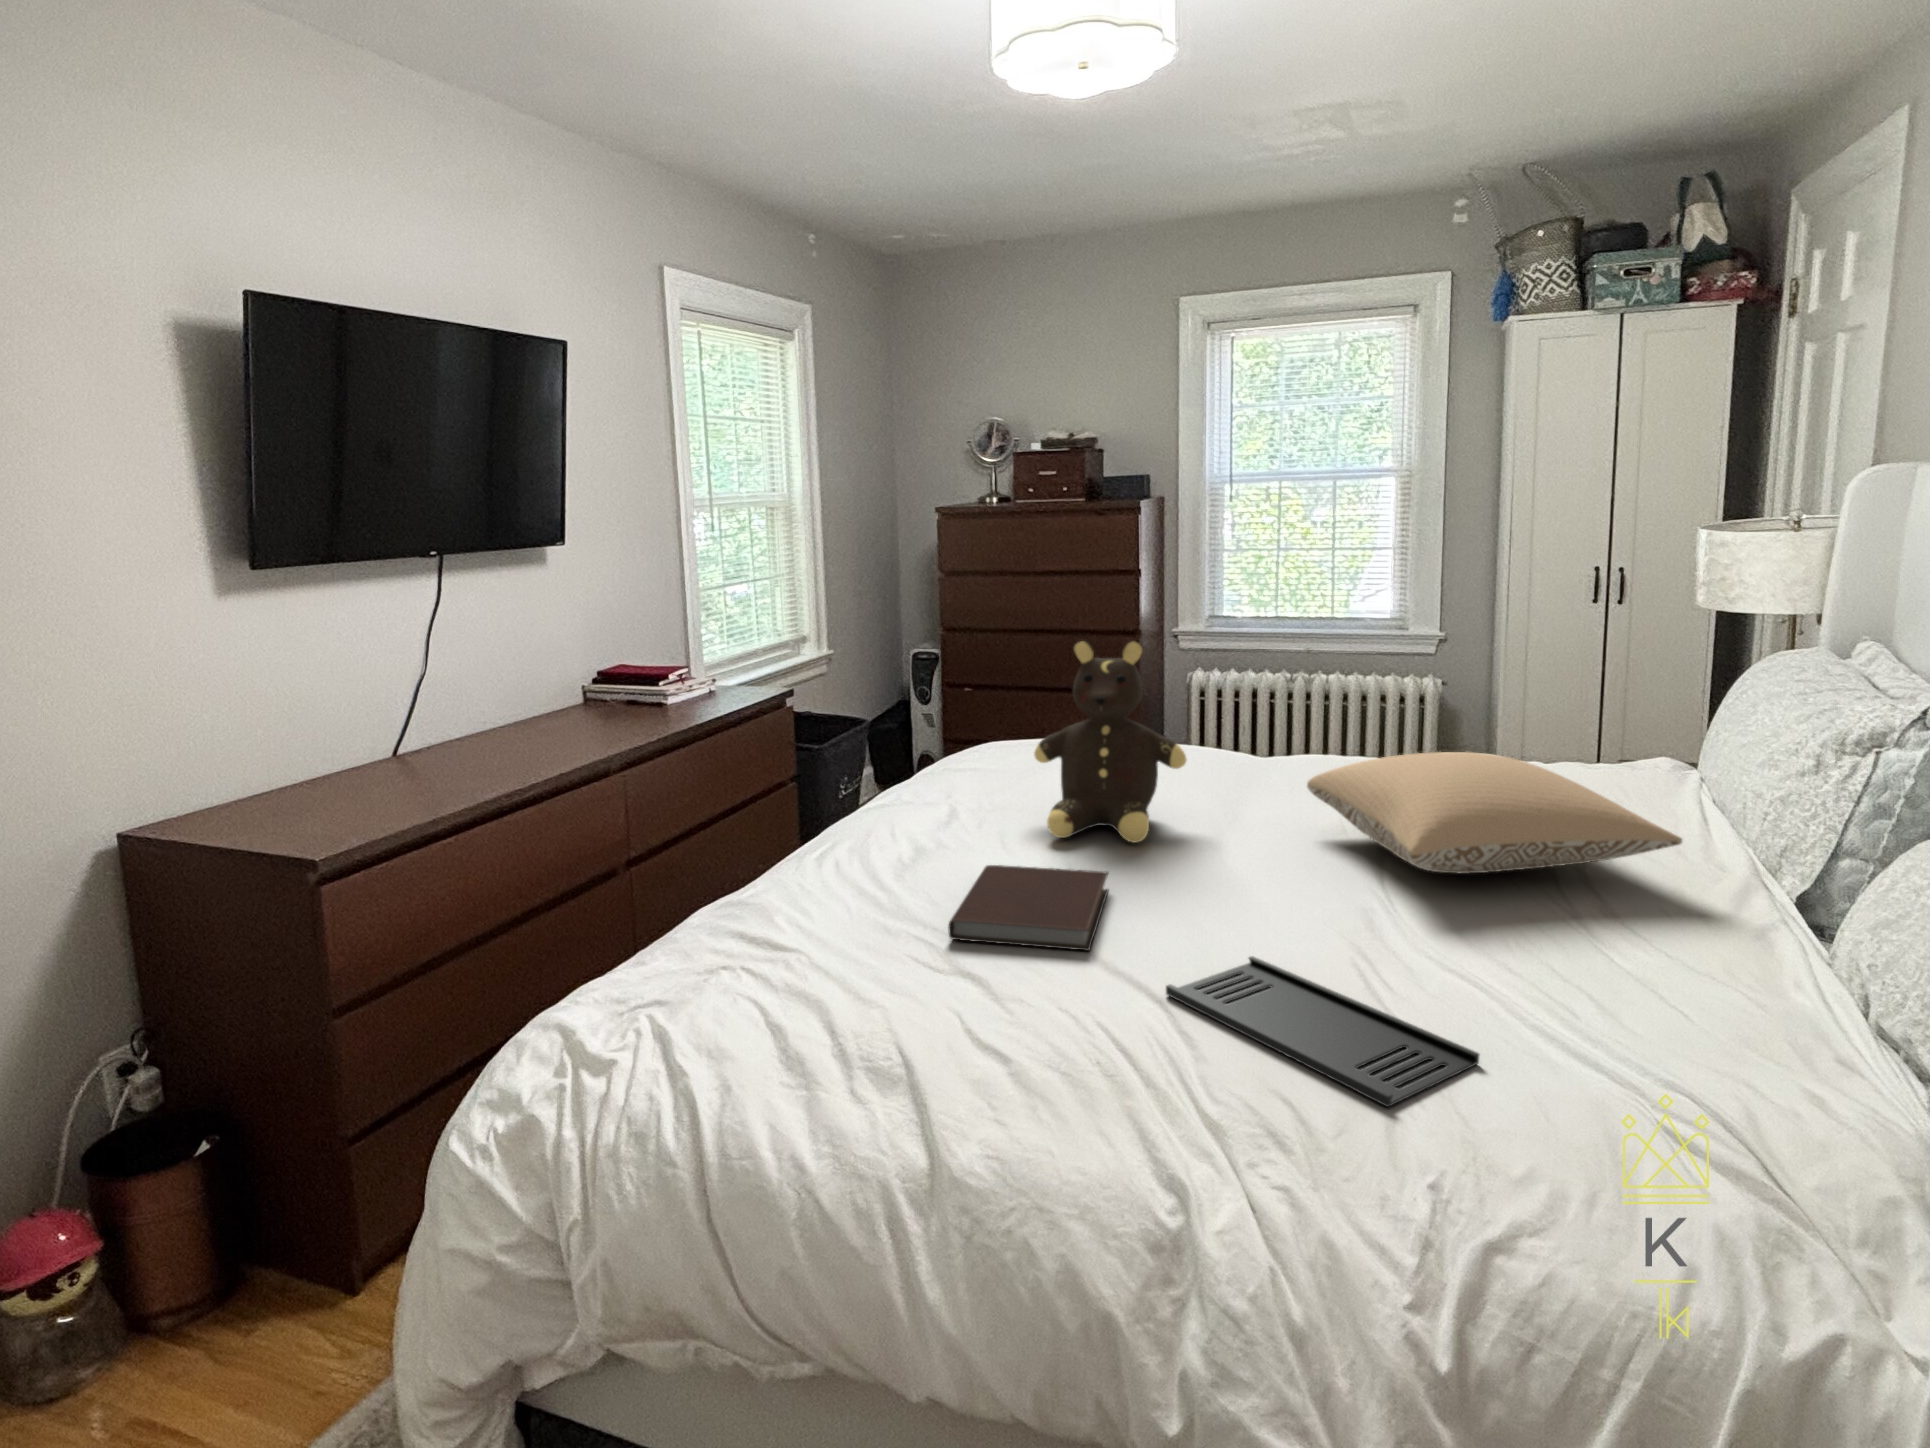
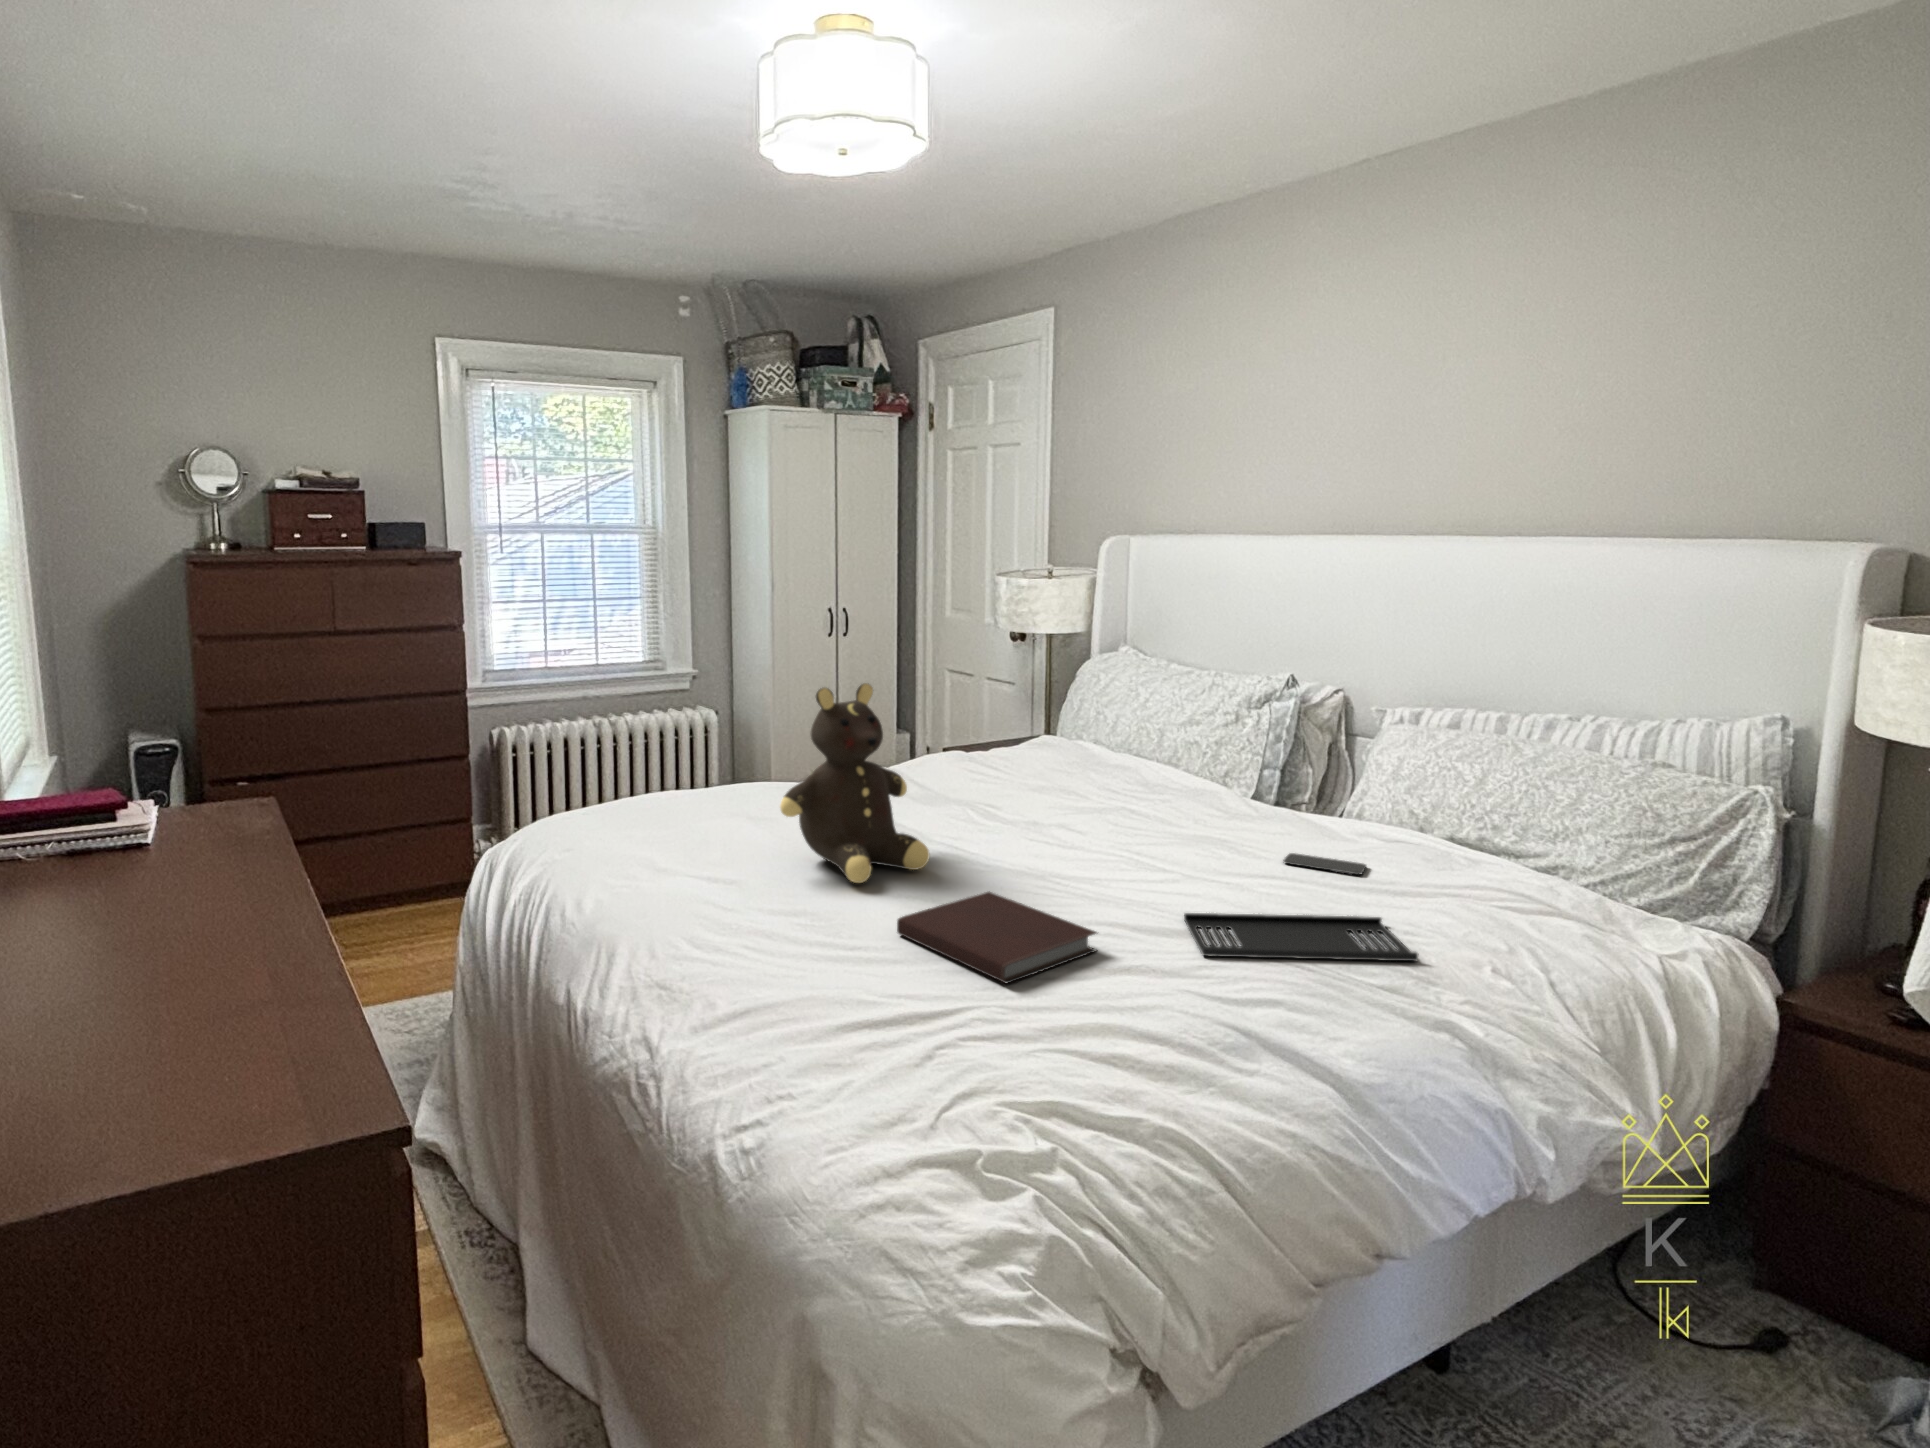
pillow: present [1307,752,1682,873] -> none [984,742,1226,830]
smartphone: none [1569,962,1696,1017] -> present [1284,853,1366,875]

